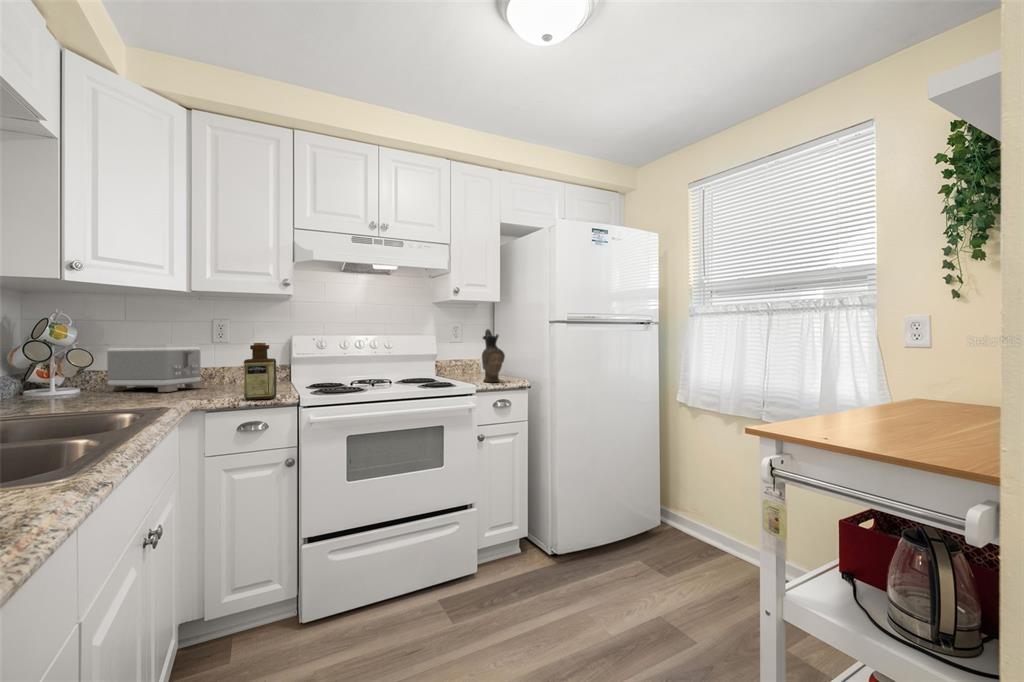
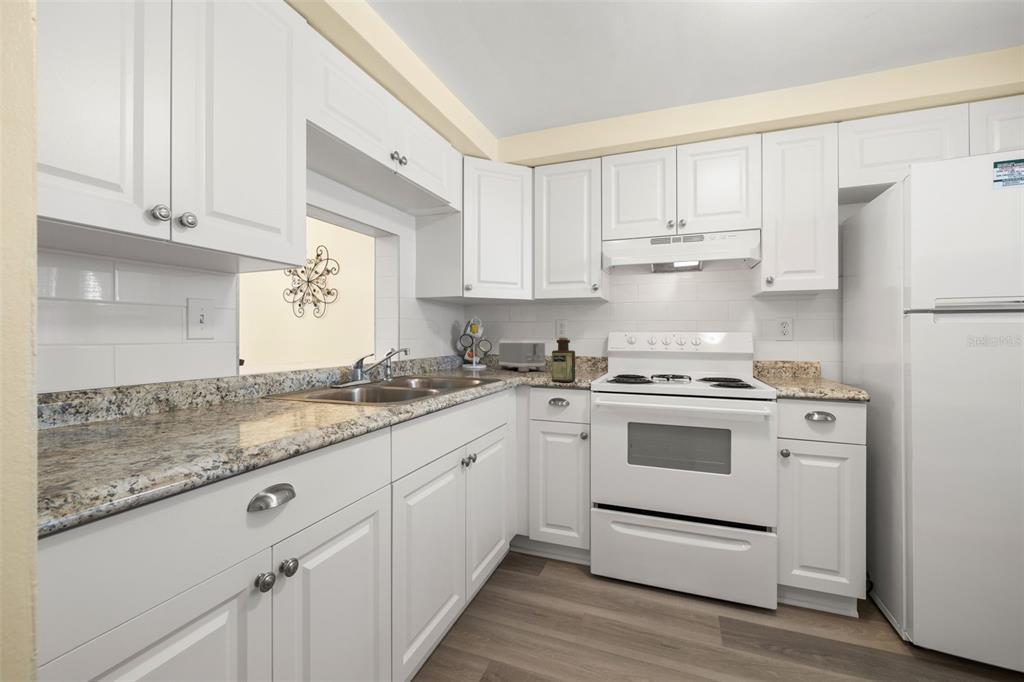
ceramic pitcher: present [482,329,505,382] -> none [802,324,835,389]

